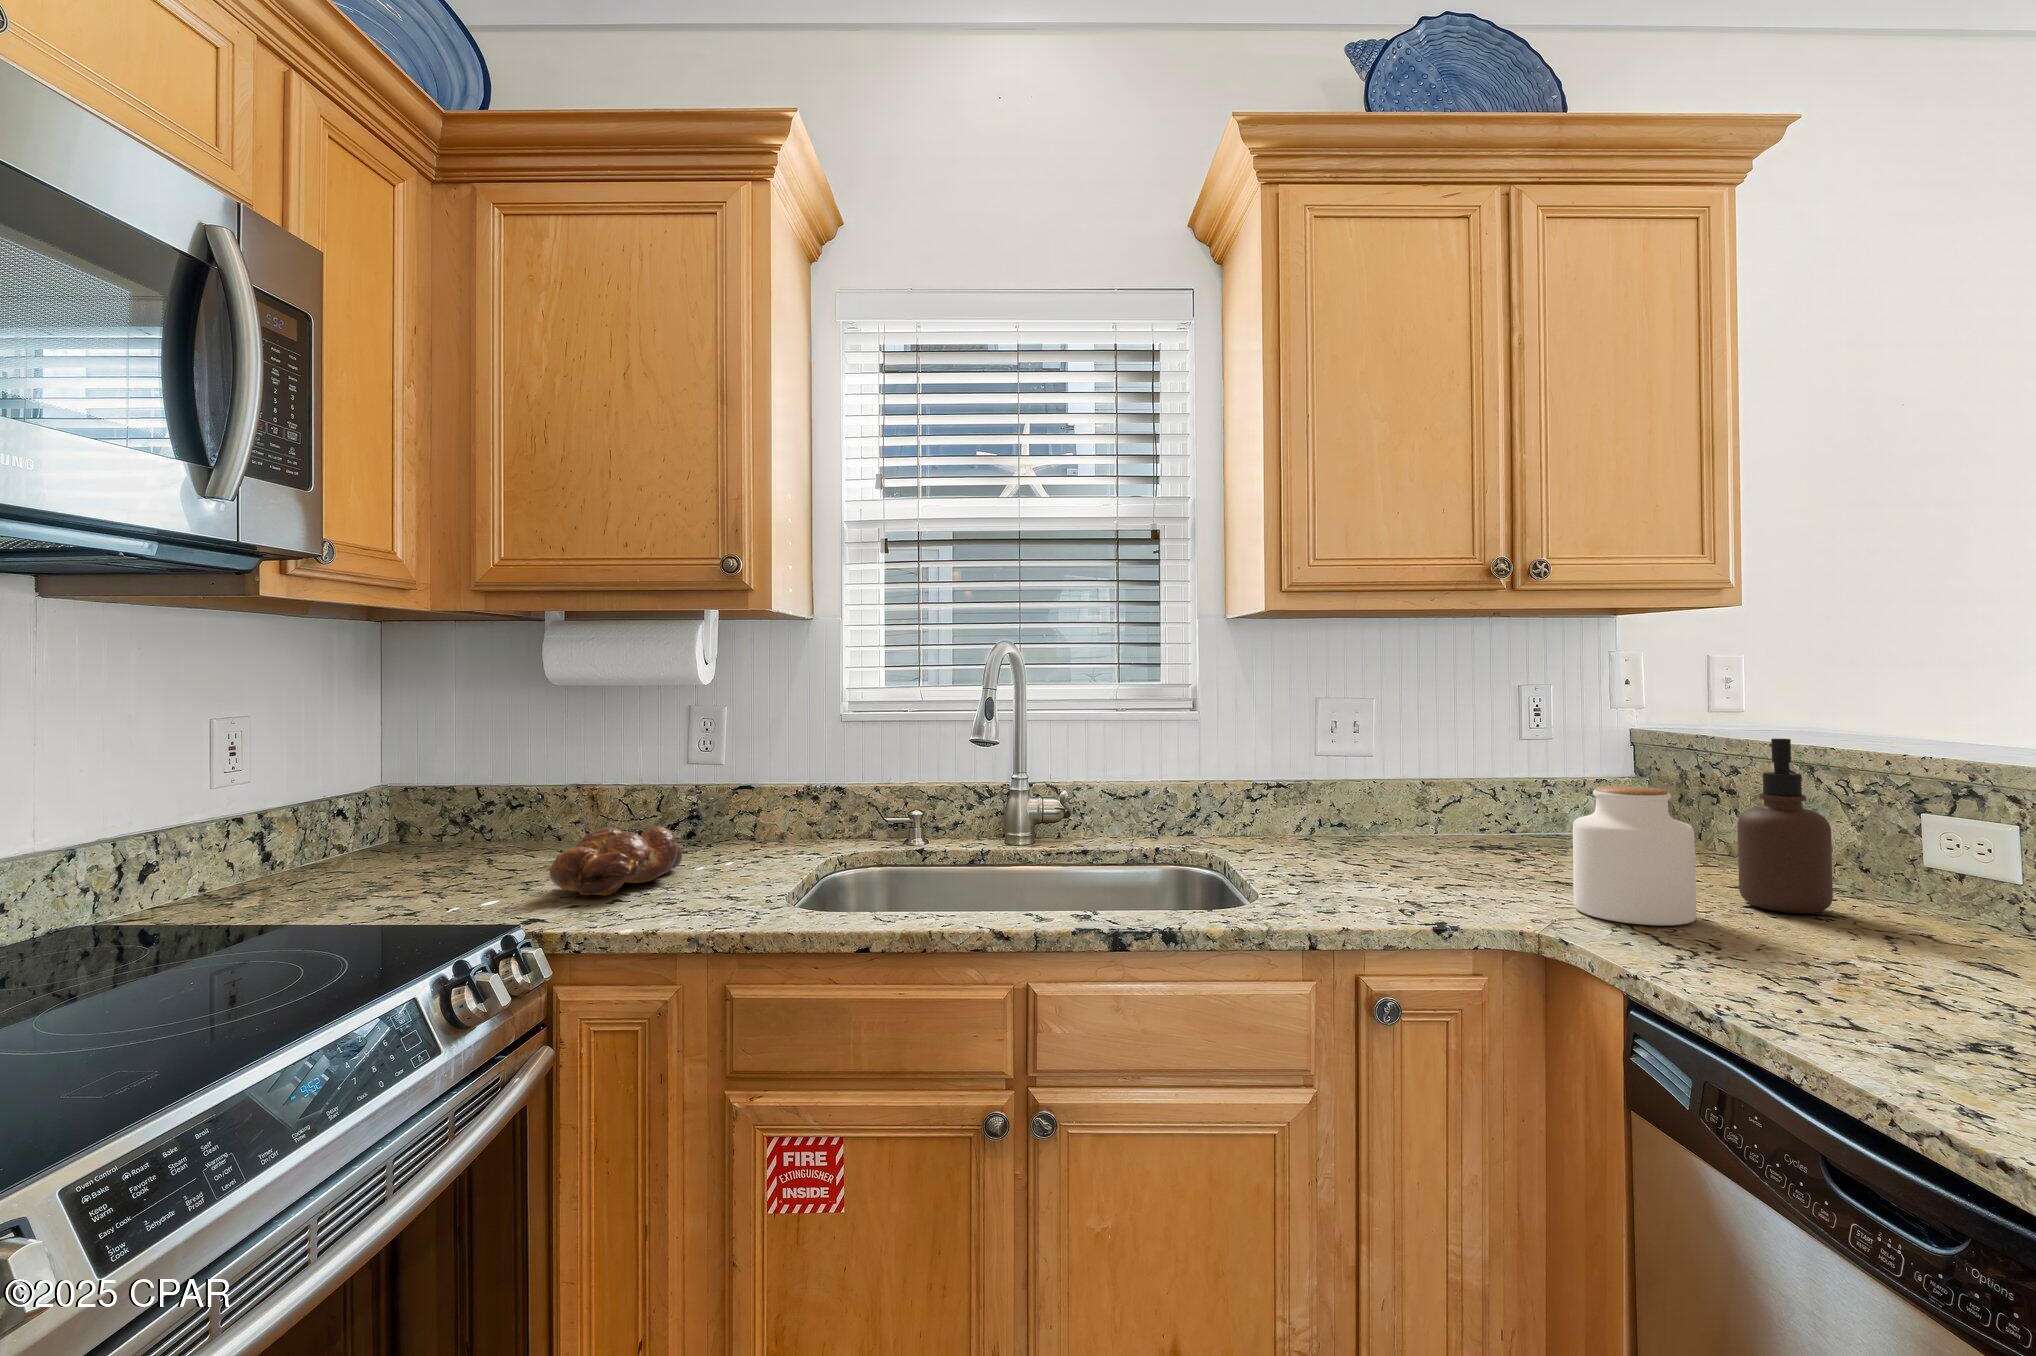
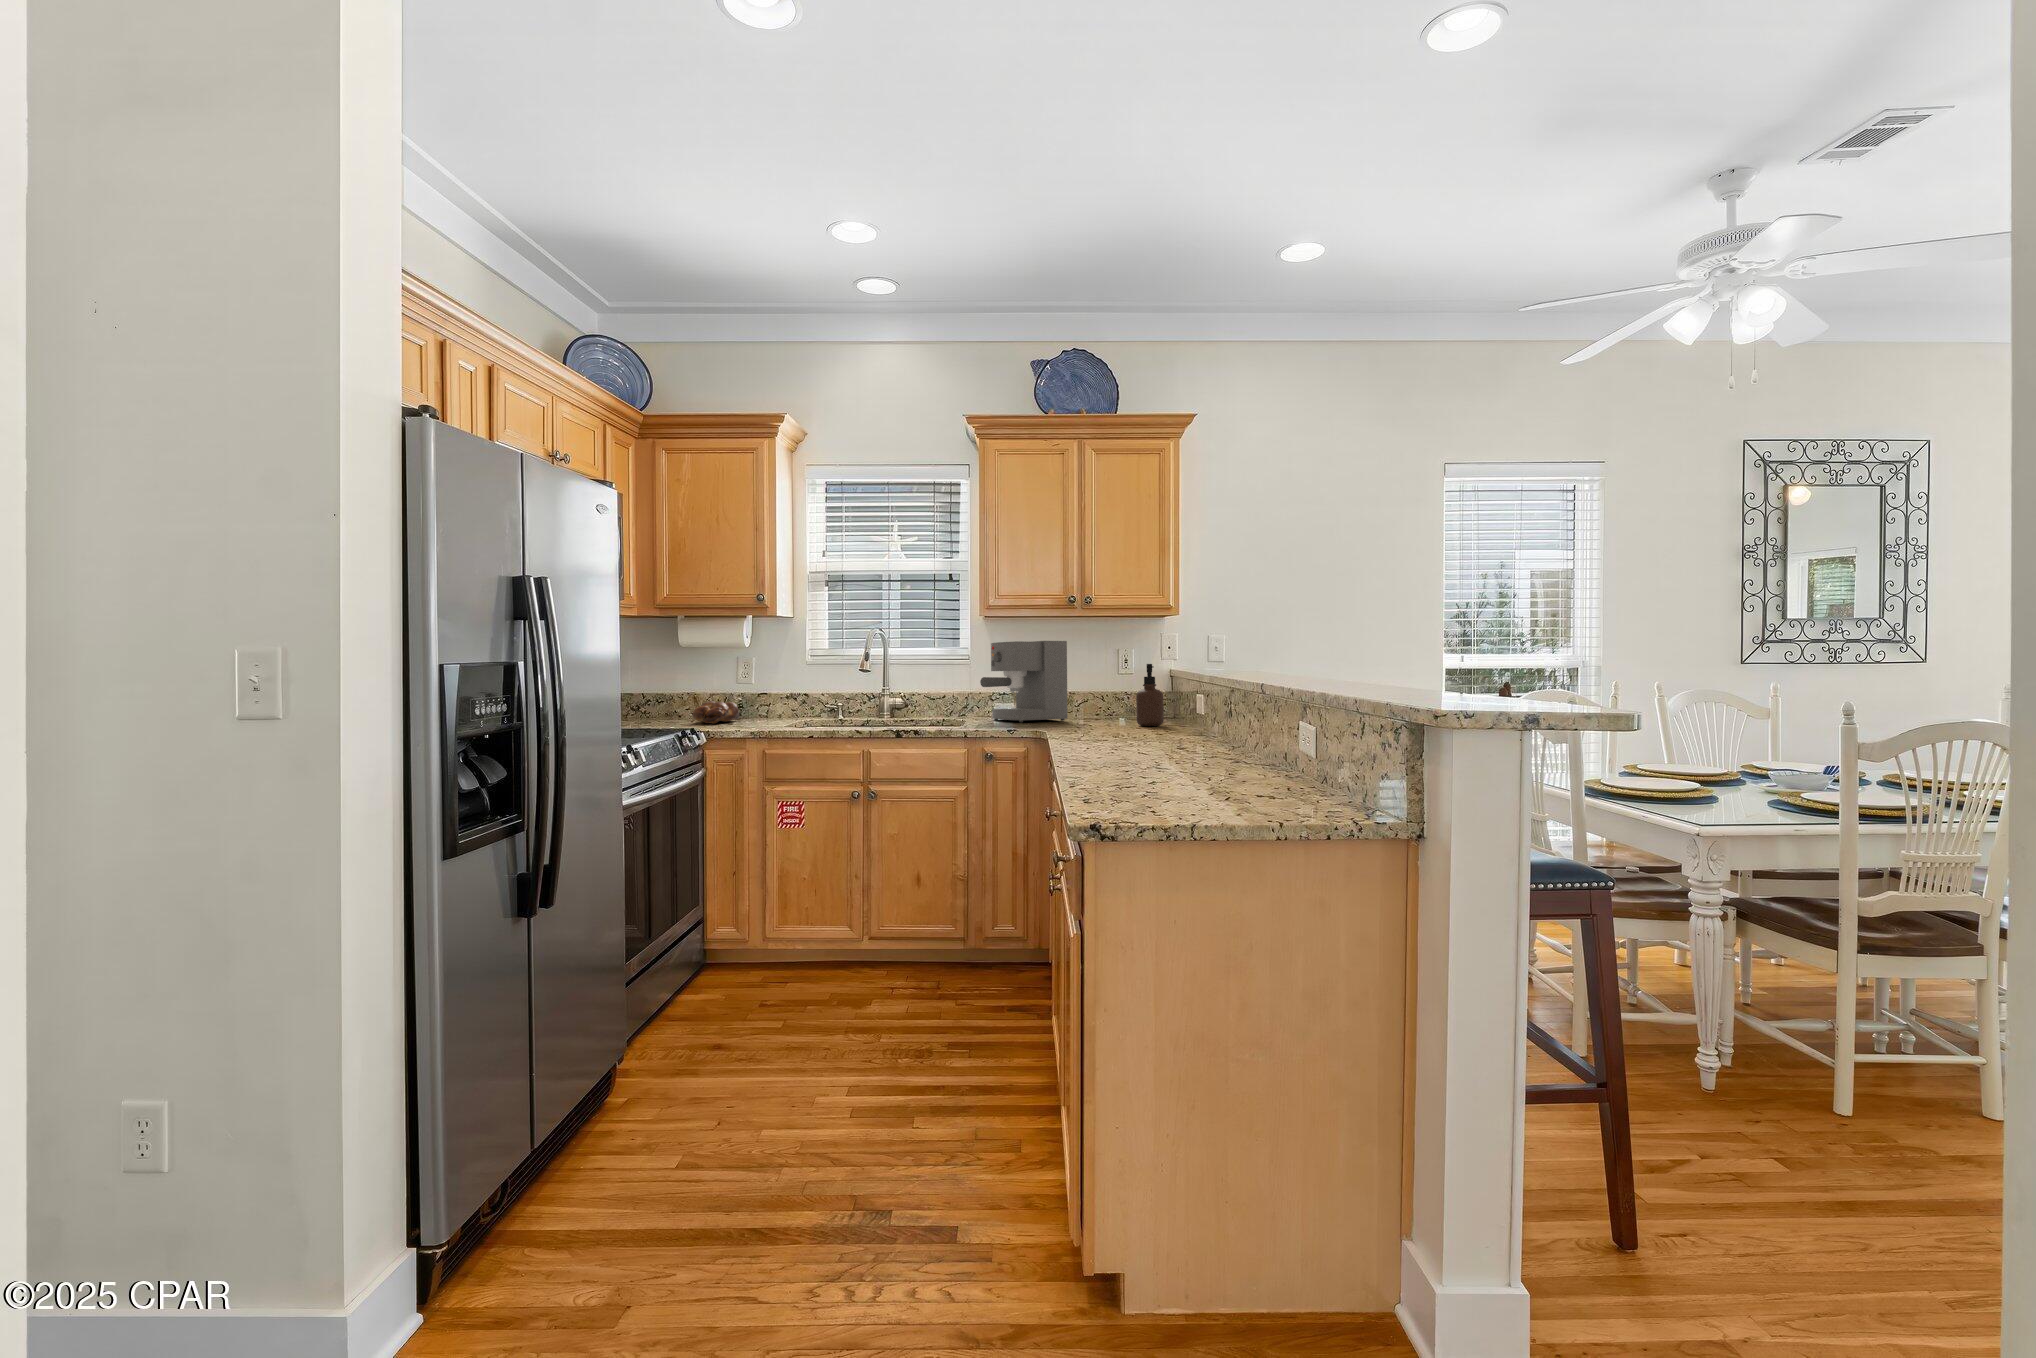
coffee maker: none [1278,673,1481,881] -> present [980,641,1068,722]
jar: present [1573,786,1696,925] -> none [1072,681,1109,727]

